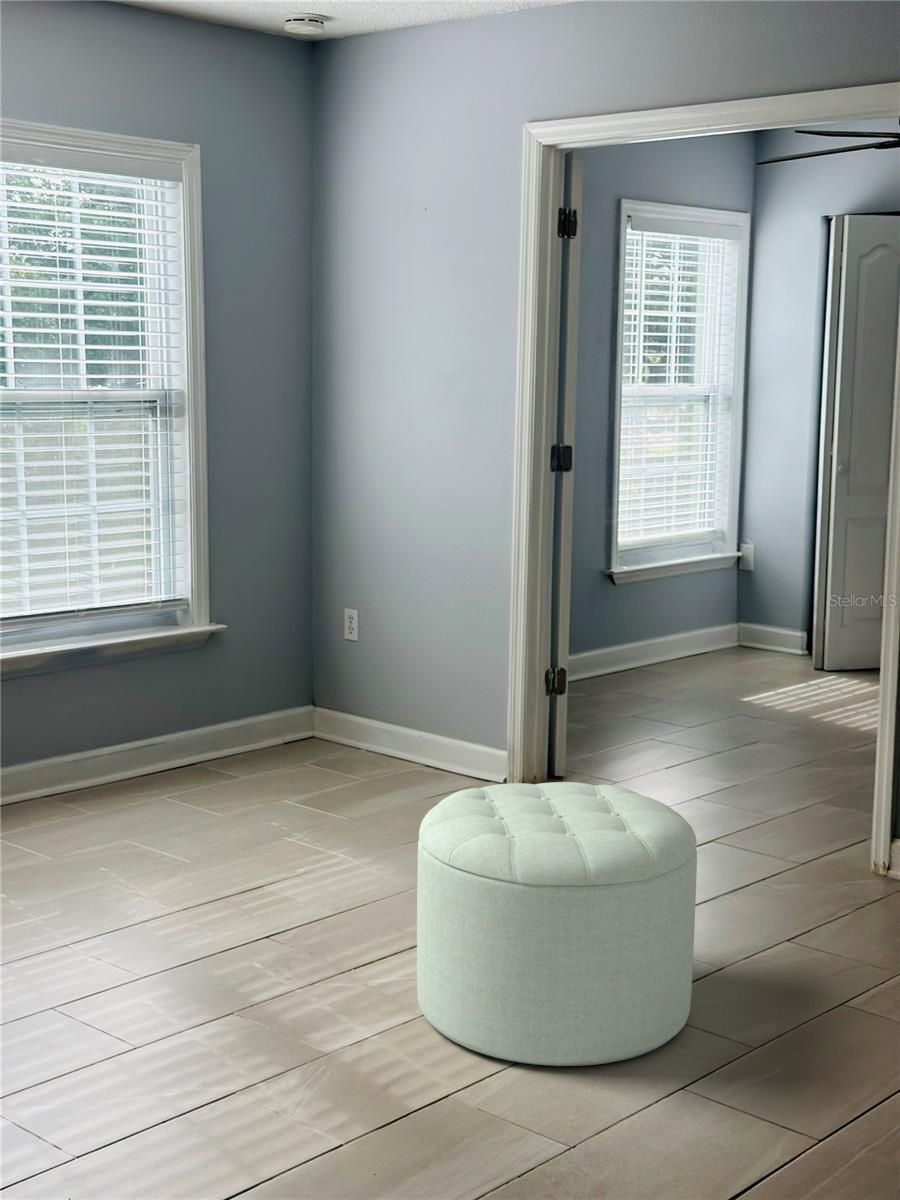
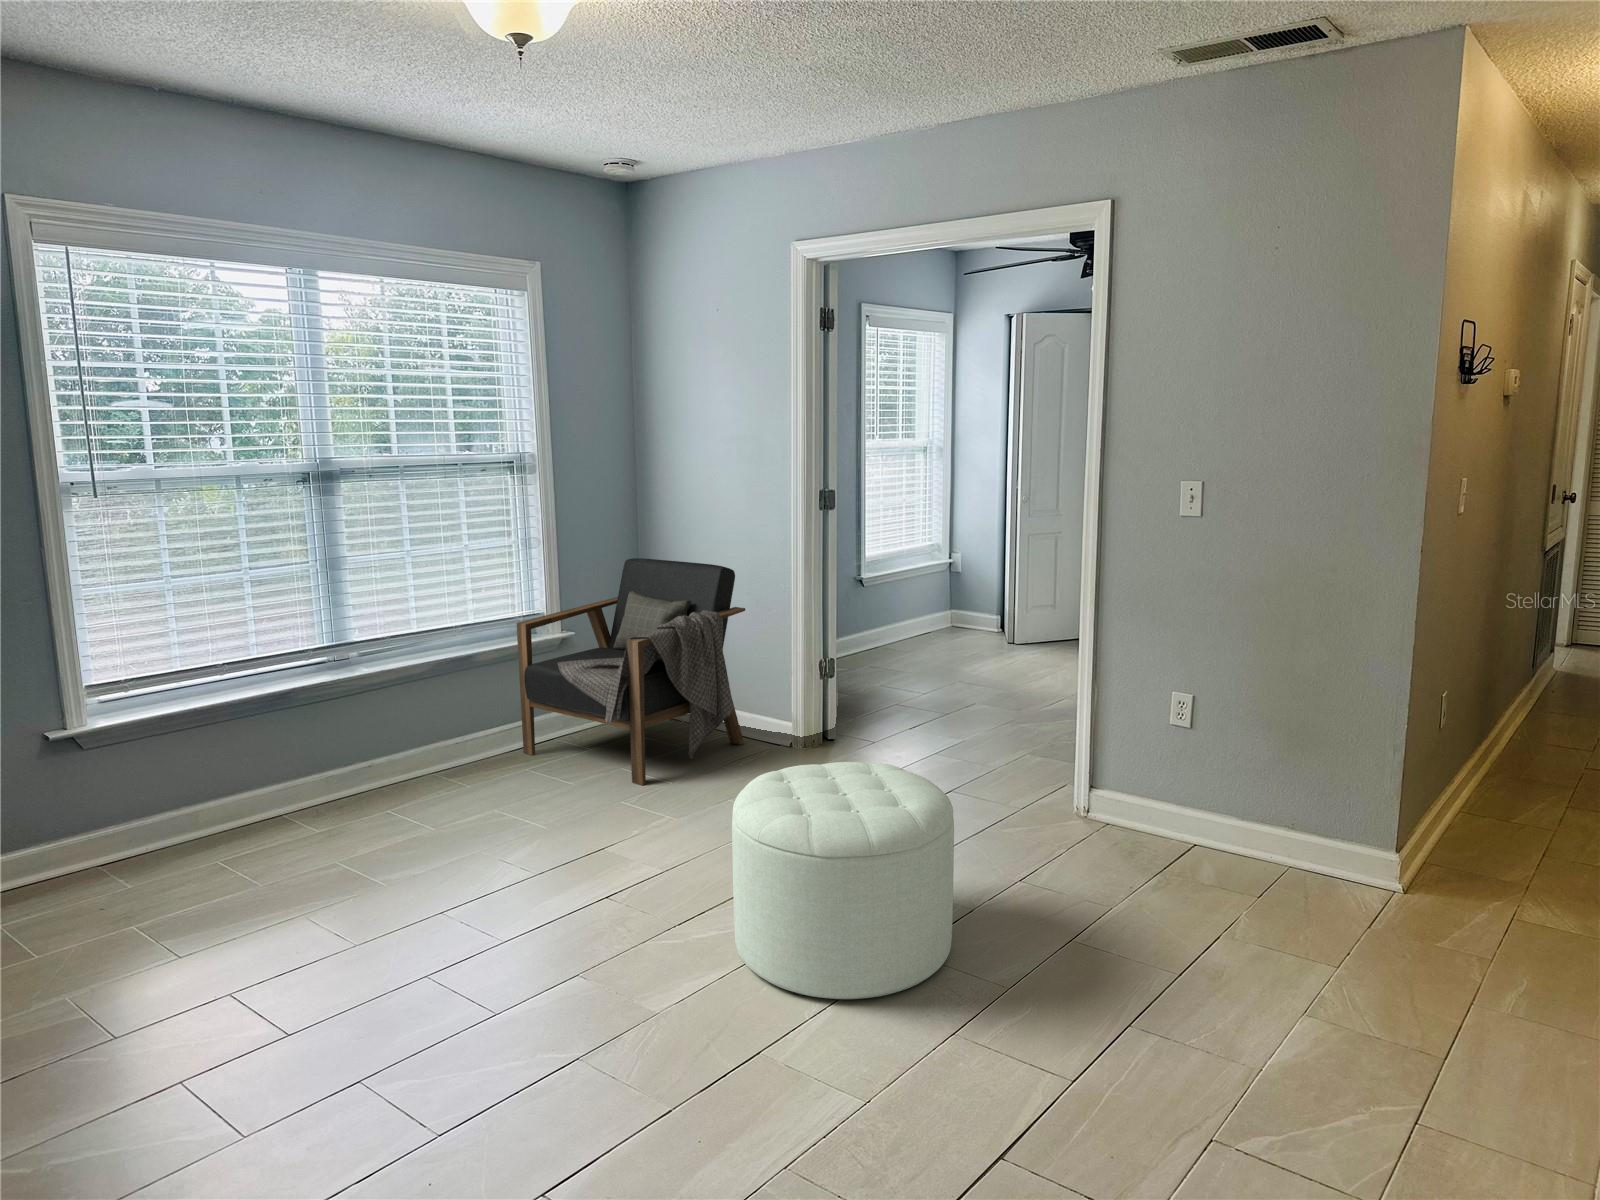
armchair: none [153,530,450,821] -> present [516,558,745,785]

